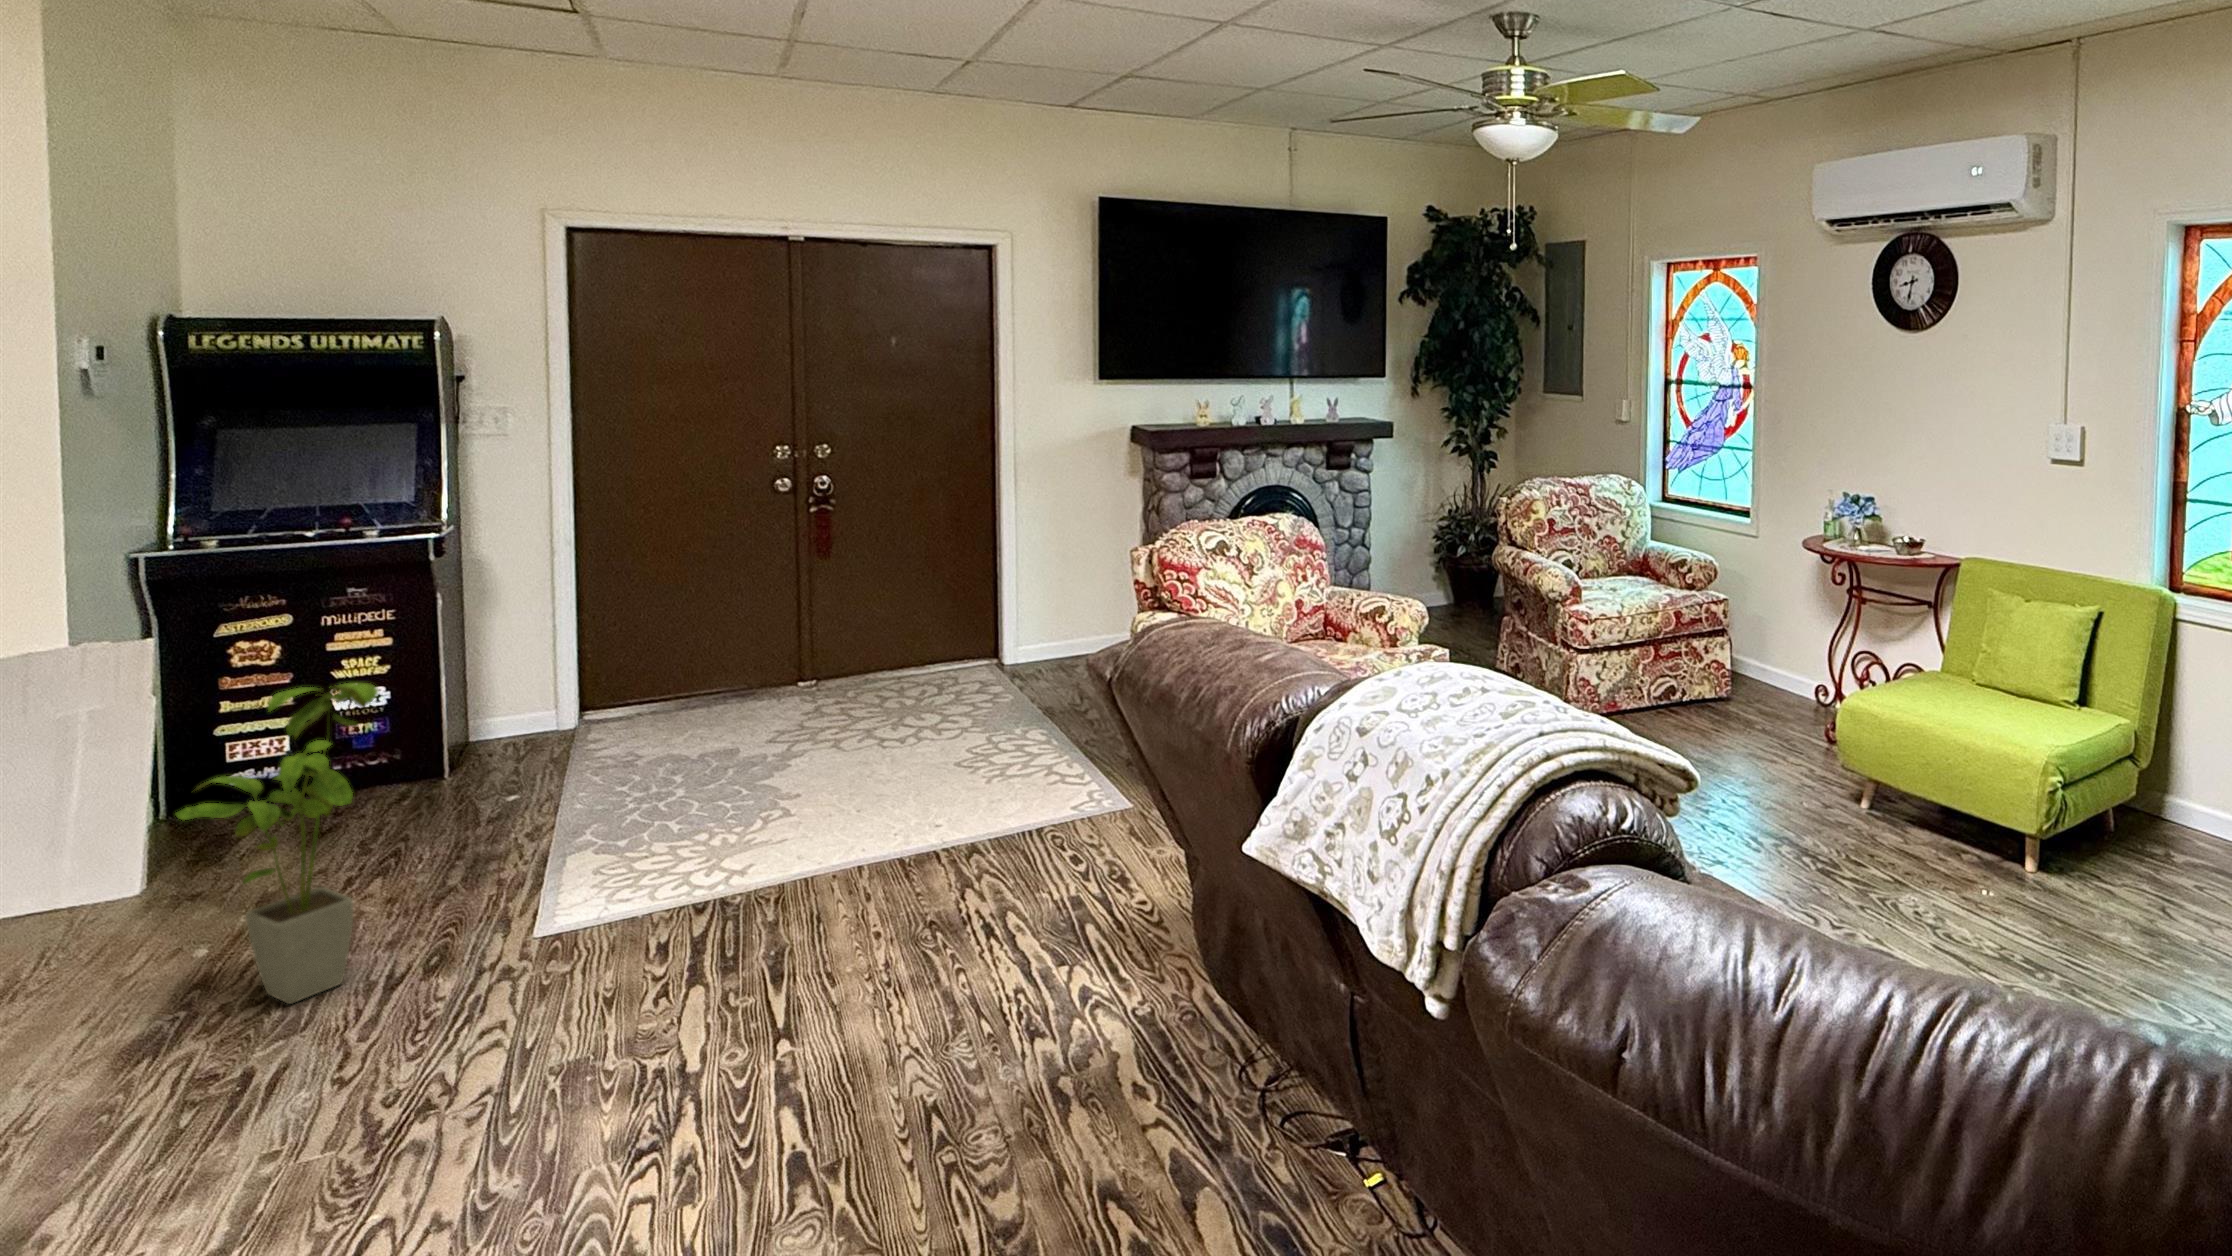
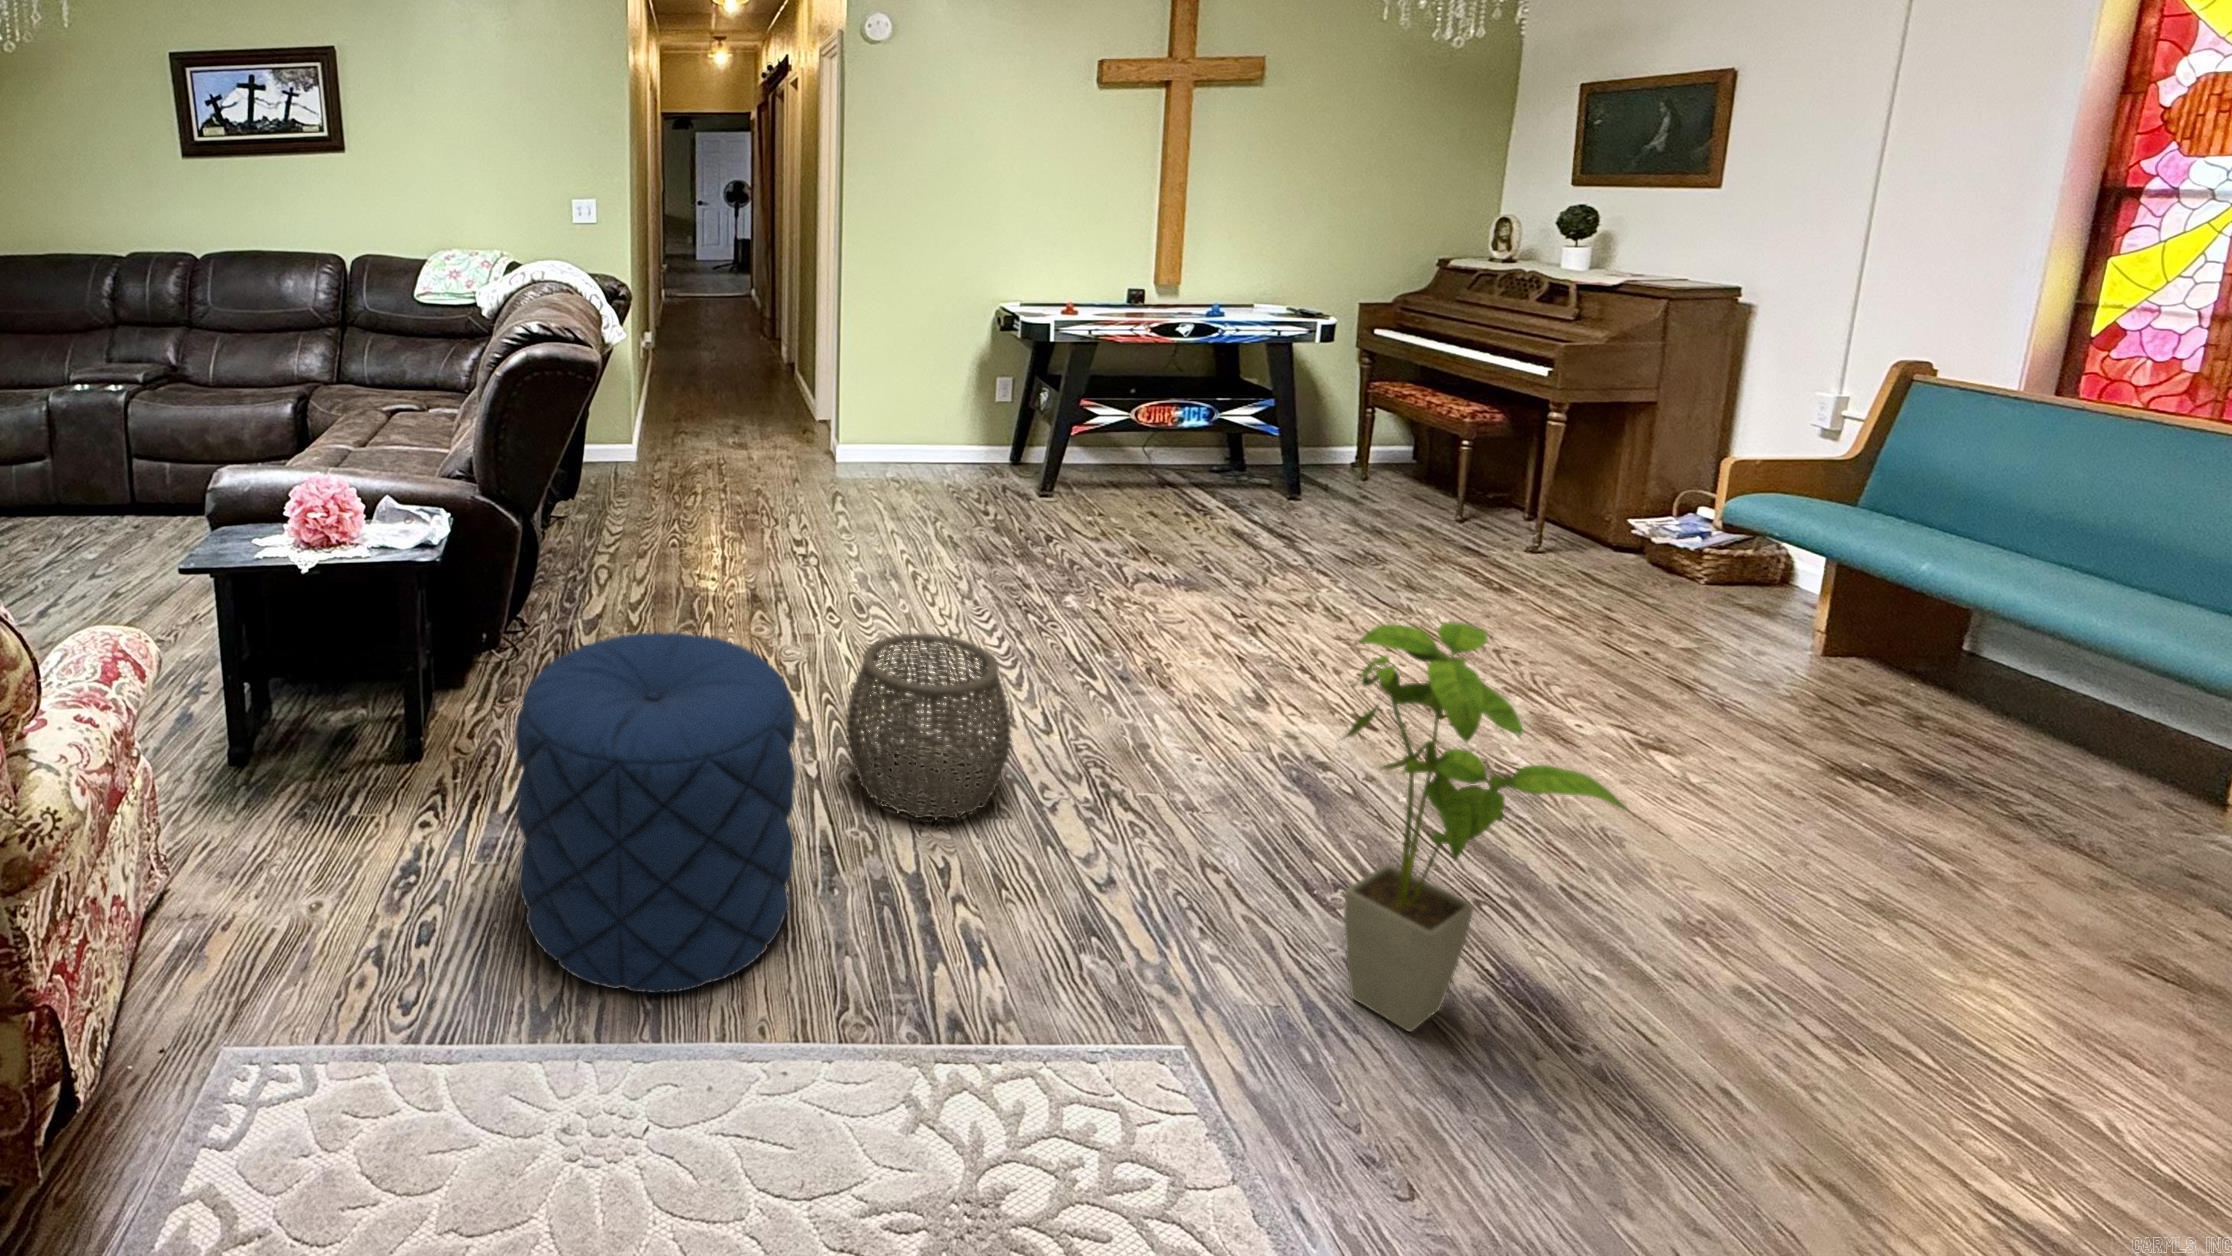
pouf: none [806,709,1025,949] -> present [515,632,796,993]
woven basket: none [532,885,745,1098] -> present [846,634,1011,819]

